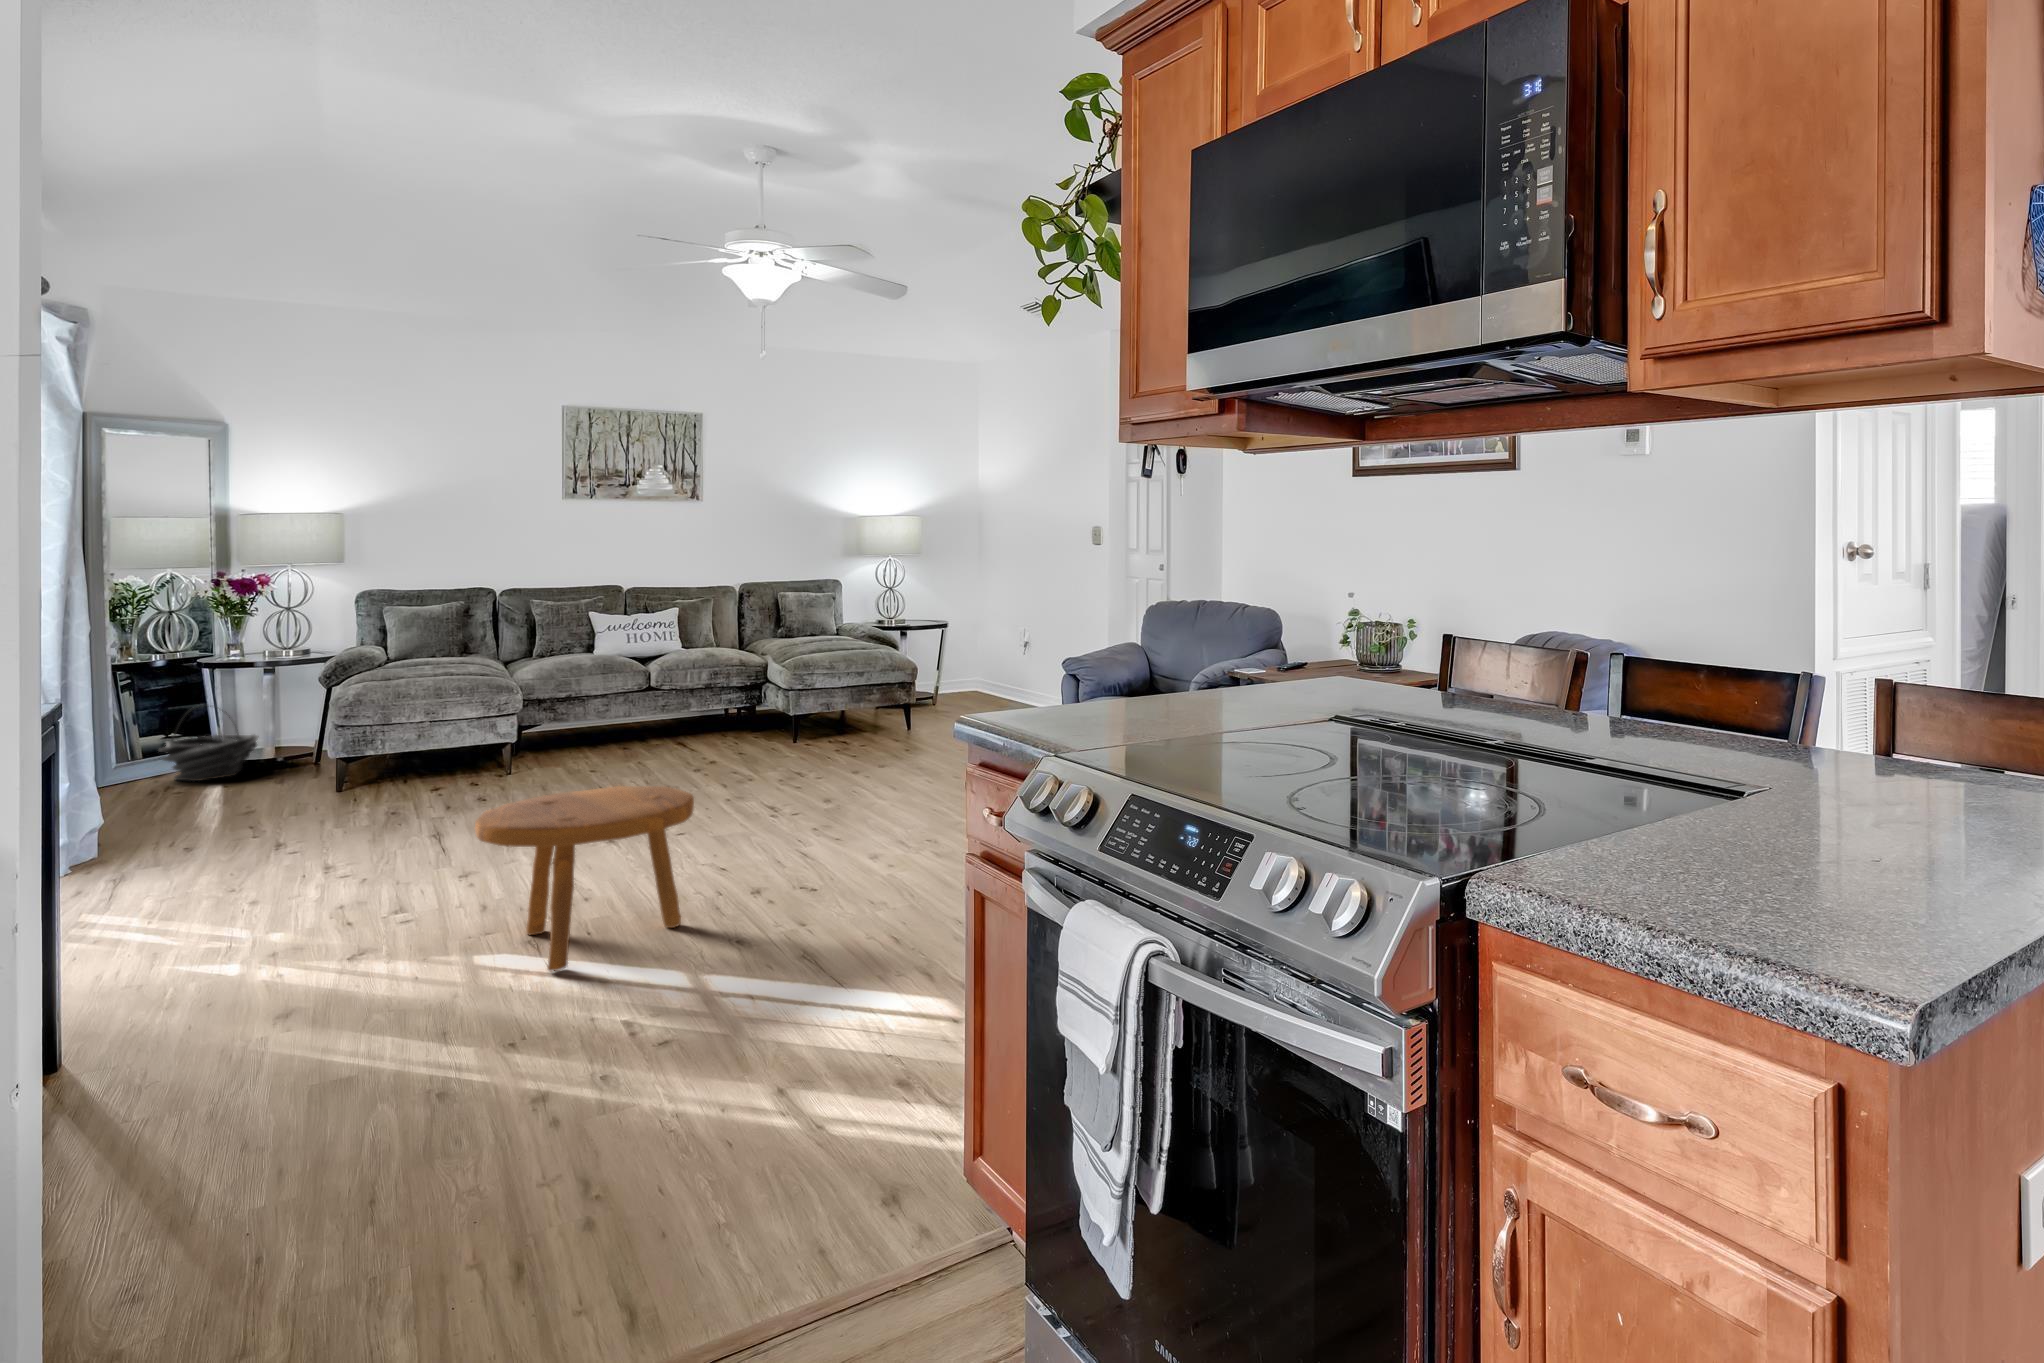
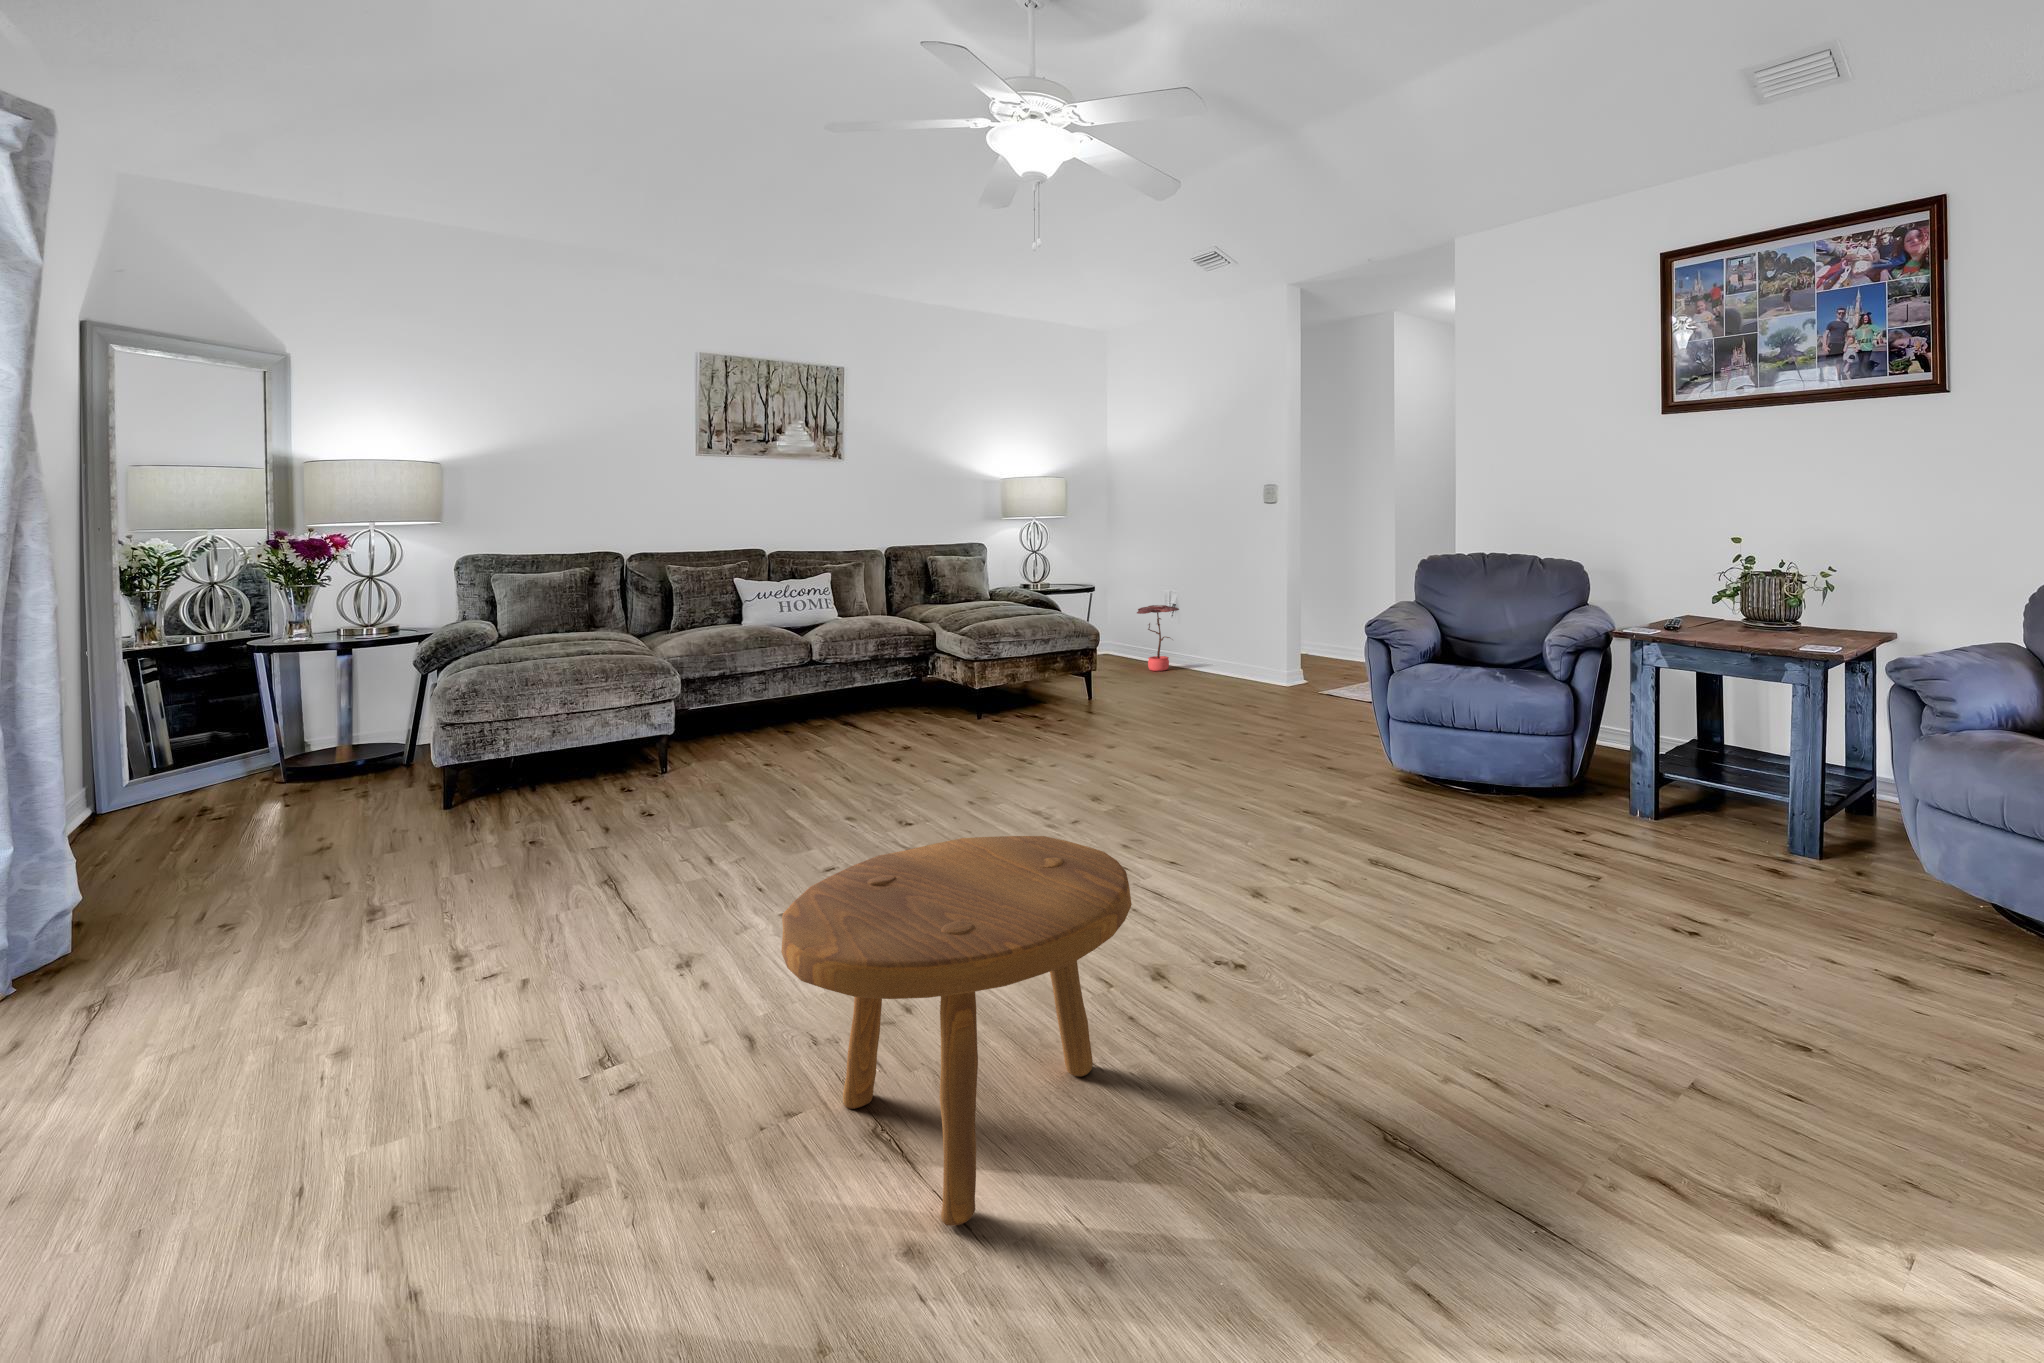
potted plant: none [980,639,1025,703] -> present [1137,605,1179,671]
basket: present [159,706,258,781] -> none [196,698,335,797]

